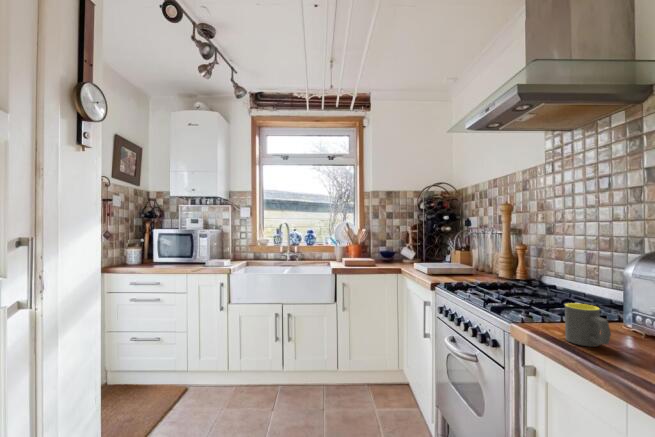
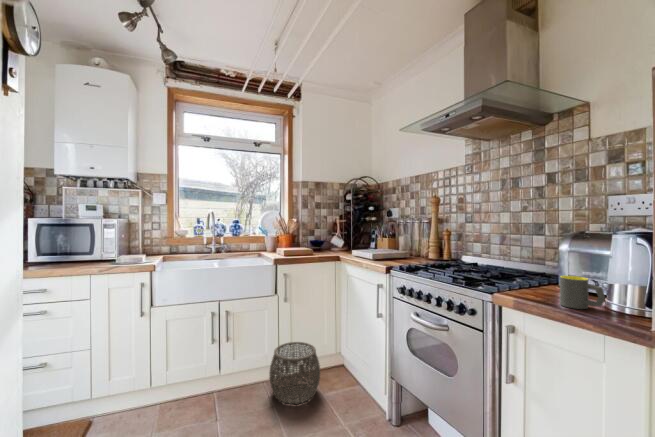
woven basket: none [322,352,373,414] -> present [269,342,320,404]

